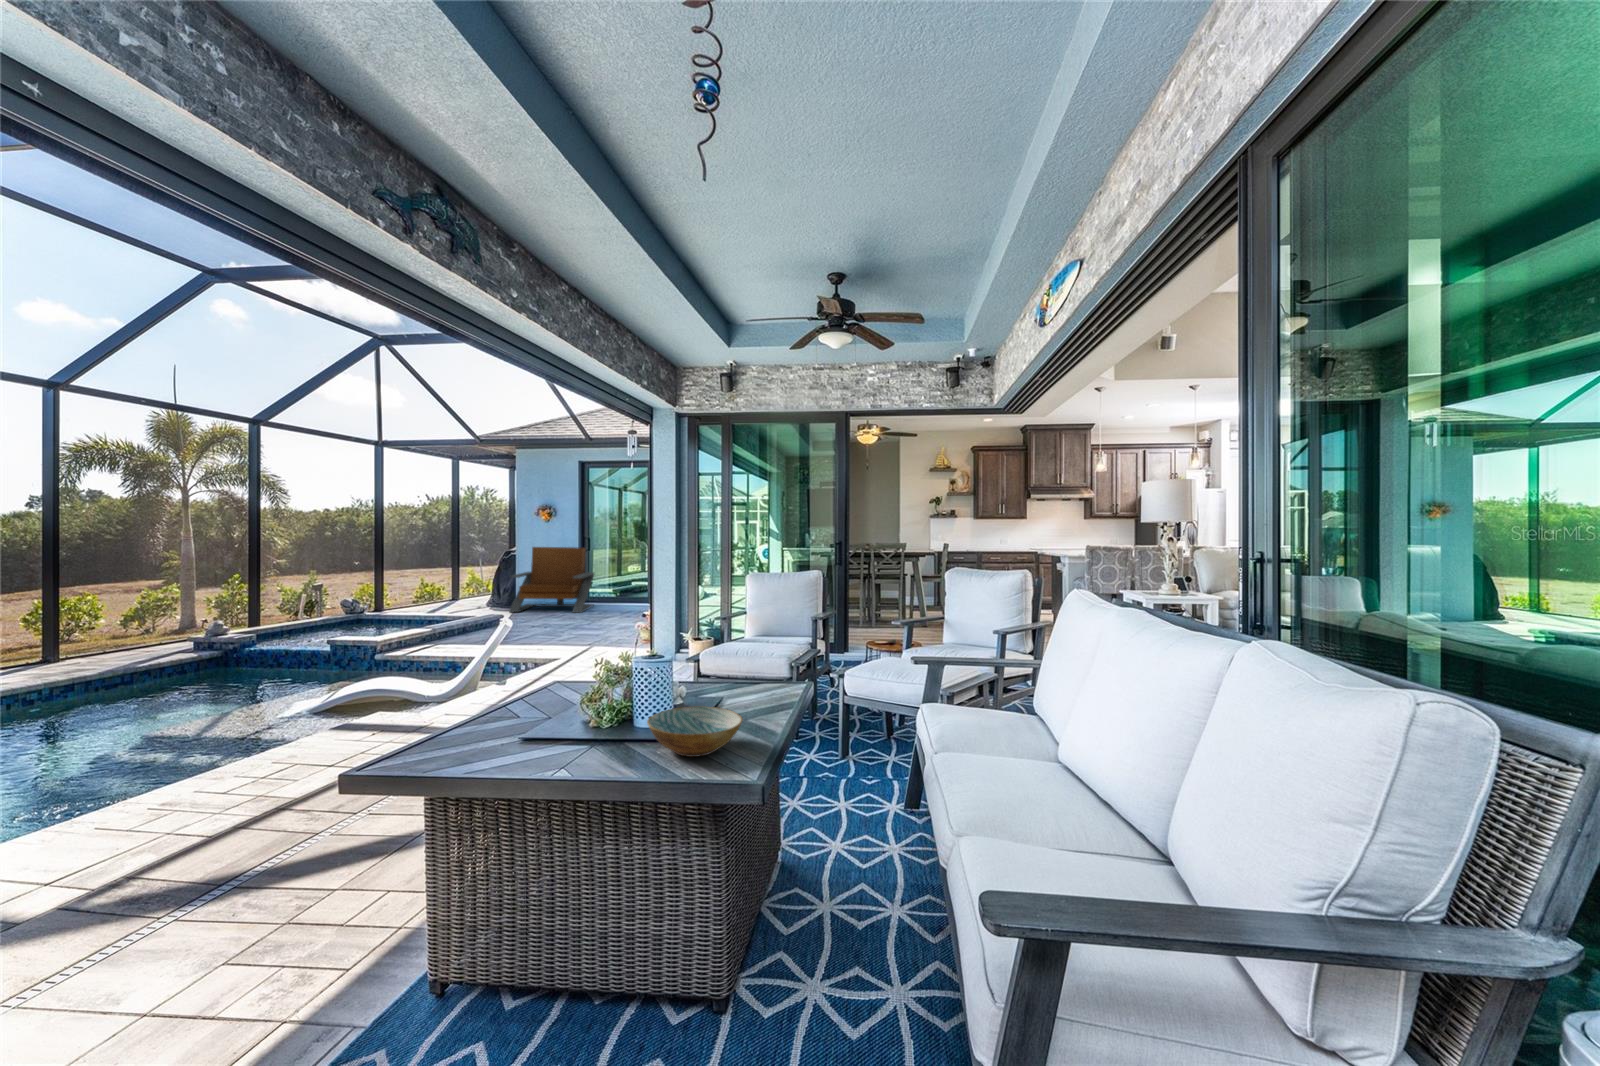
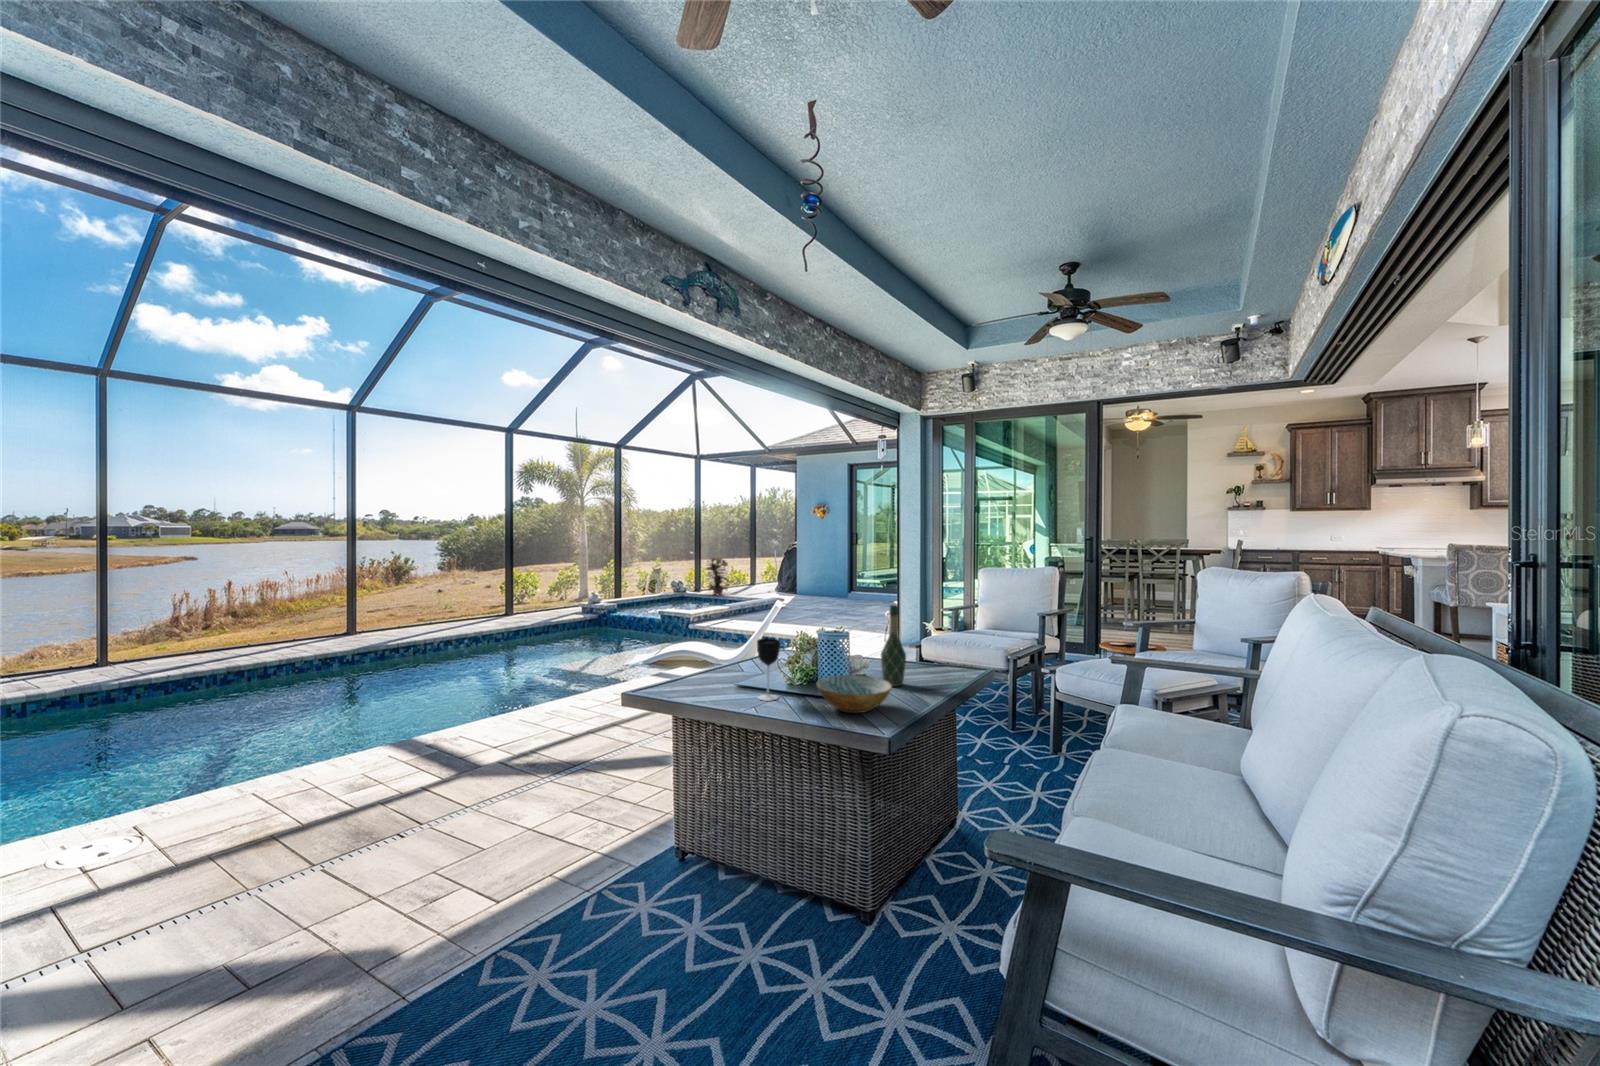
lounge chair: present [509,547,594,613] -> none [792,541,865,601]
decorative plant: none [389,568,427,614] -> present [706,558,729,595]
wine bottle: none [706,618,736,714] -> present [881,605,906,686]
wine glass: none [560,670,593,755] -> present [757,638,780,701]

